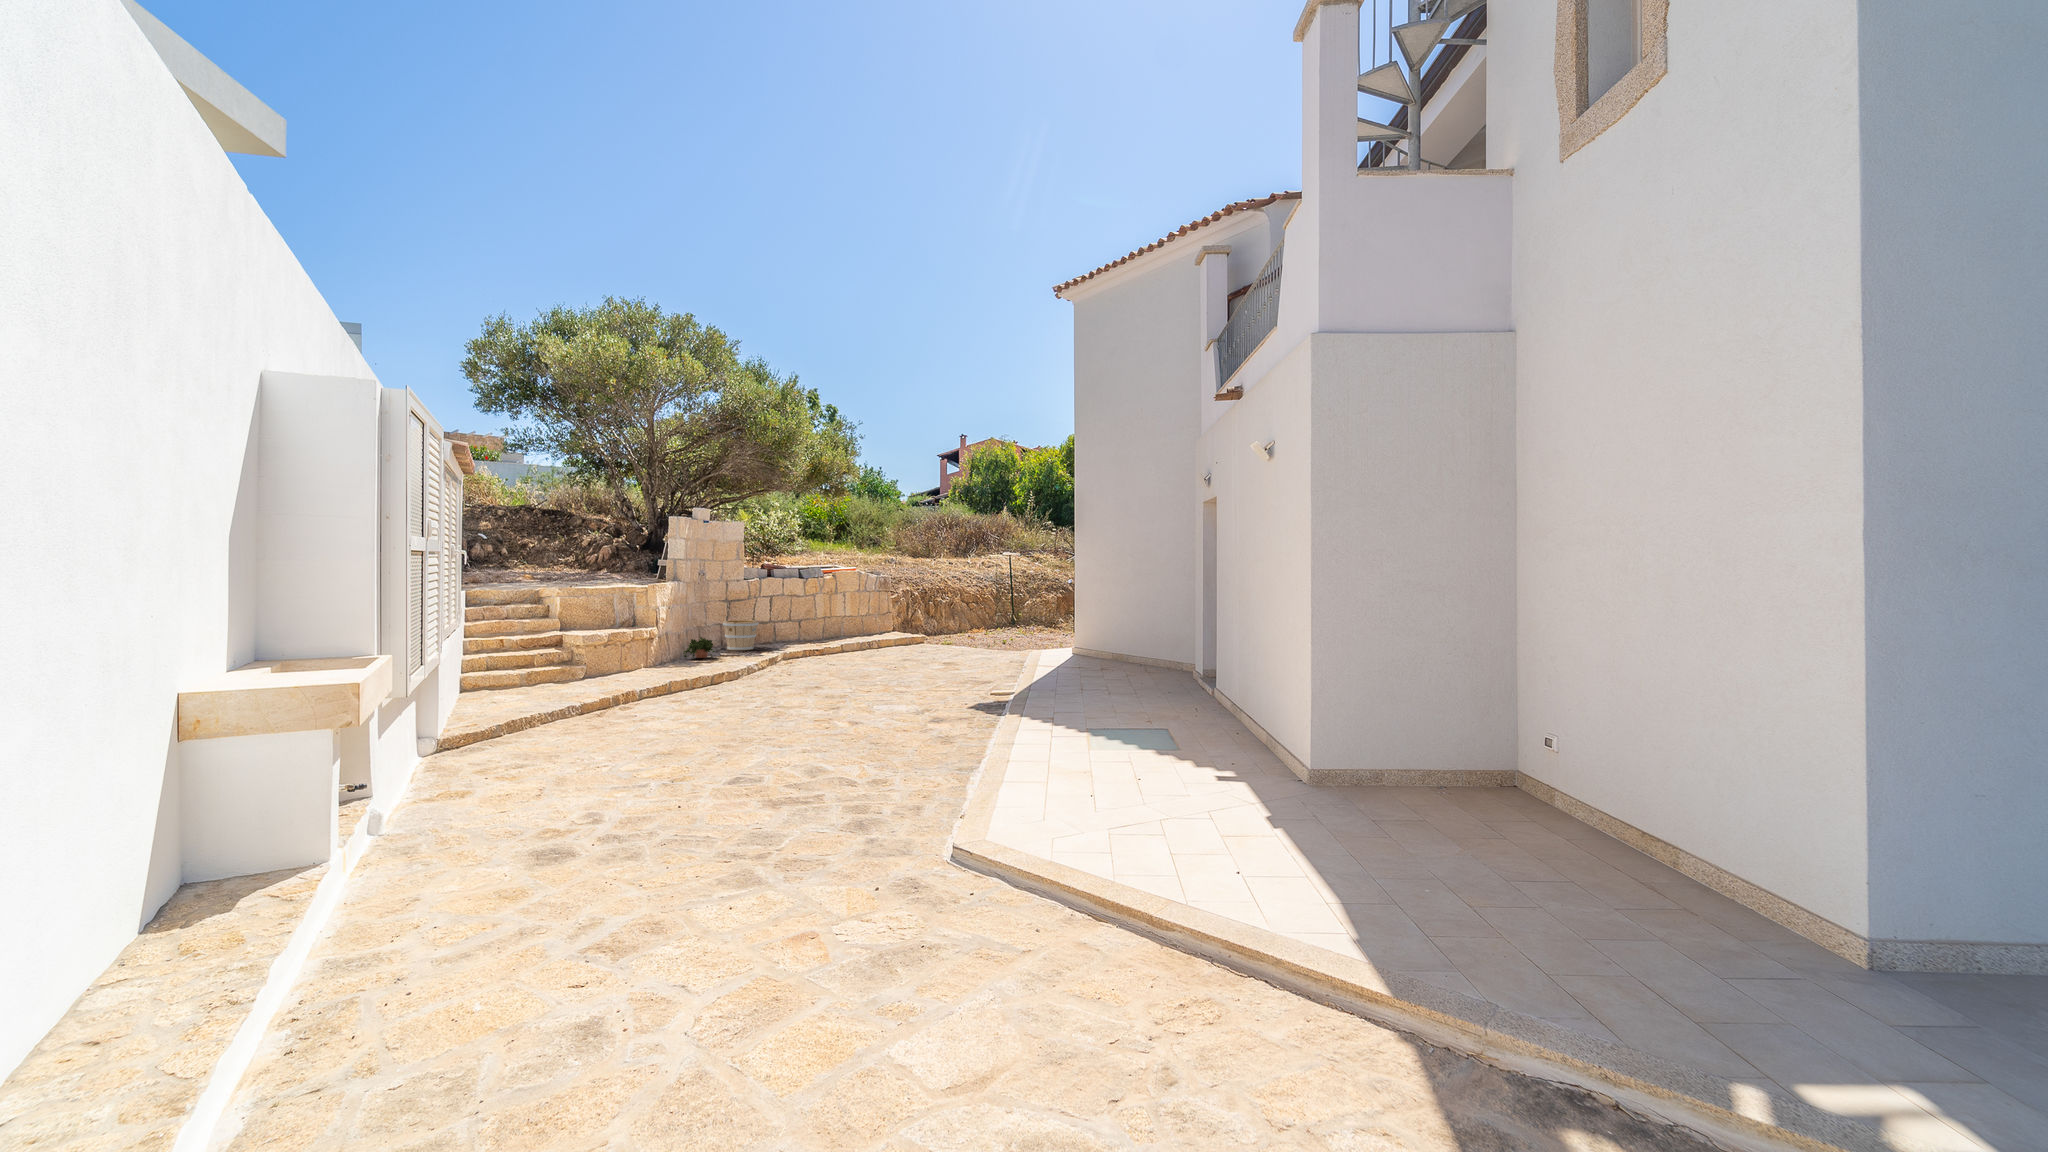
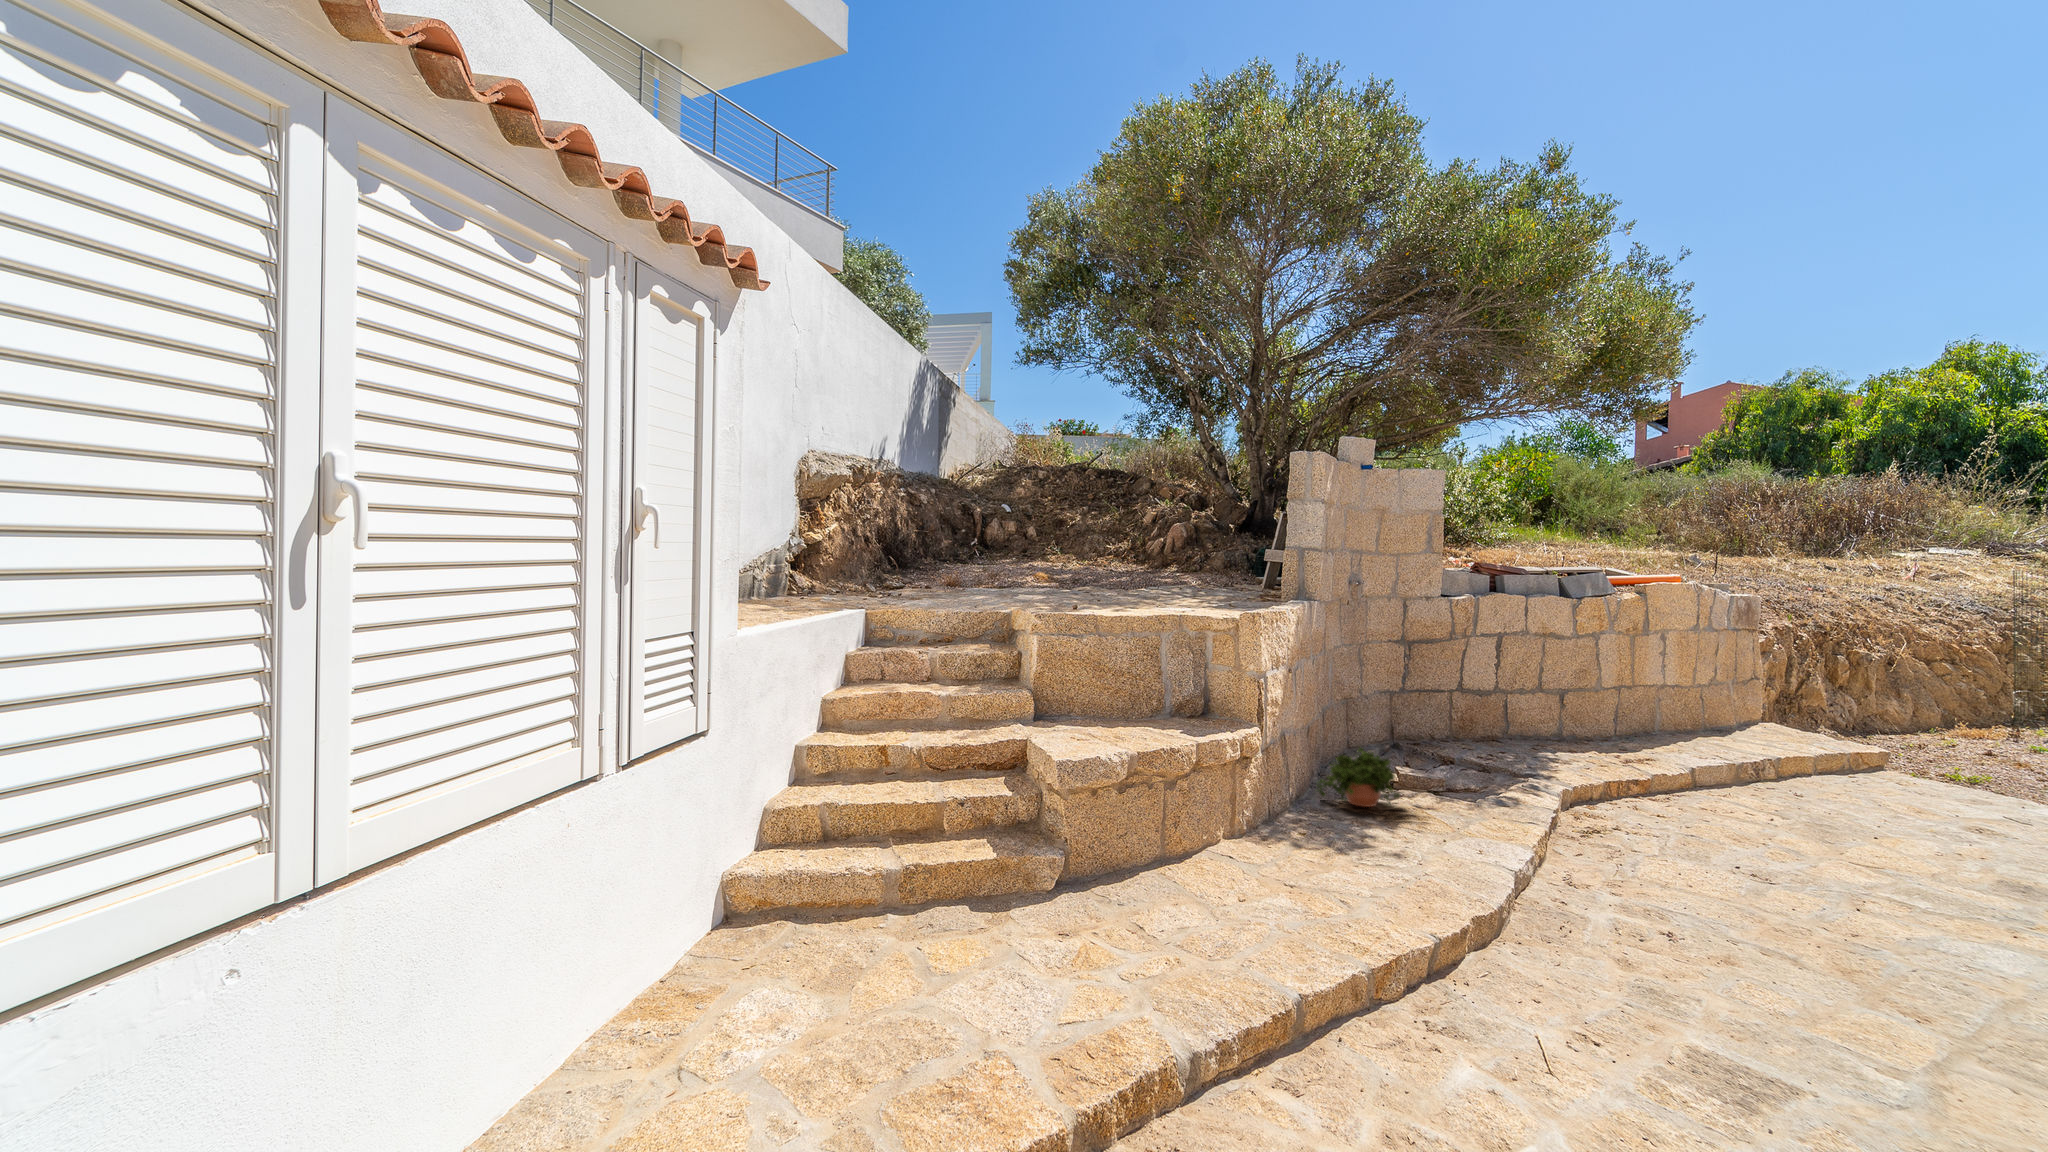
wooden bucket: present [723,620,758,651] -> none [1407,697,1499,781]

